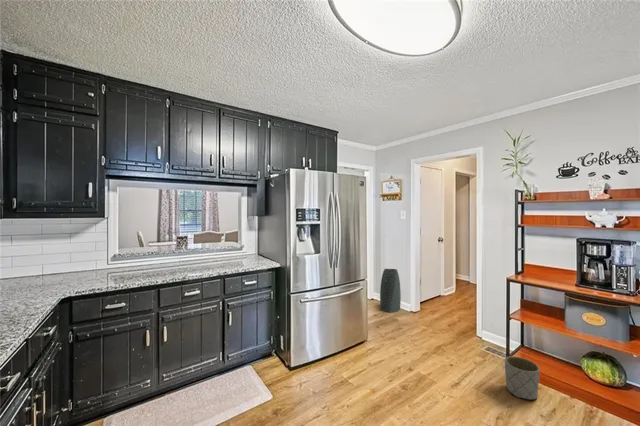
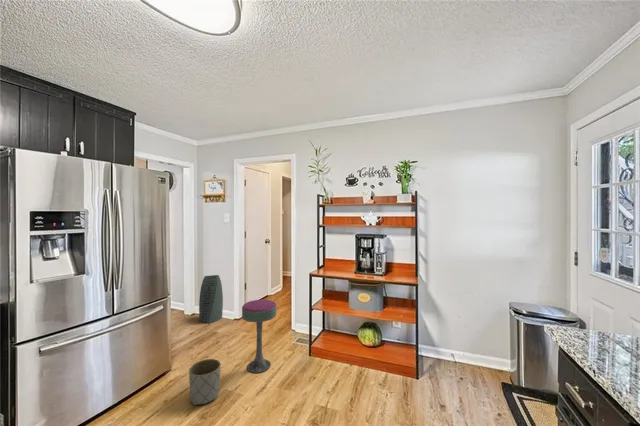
bar stool: none [430,298,467,370] -> present [242,300,277,373]
planter: present [505,356,540,399] -> present [189,359,221,405]

